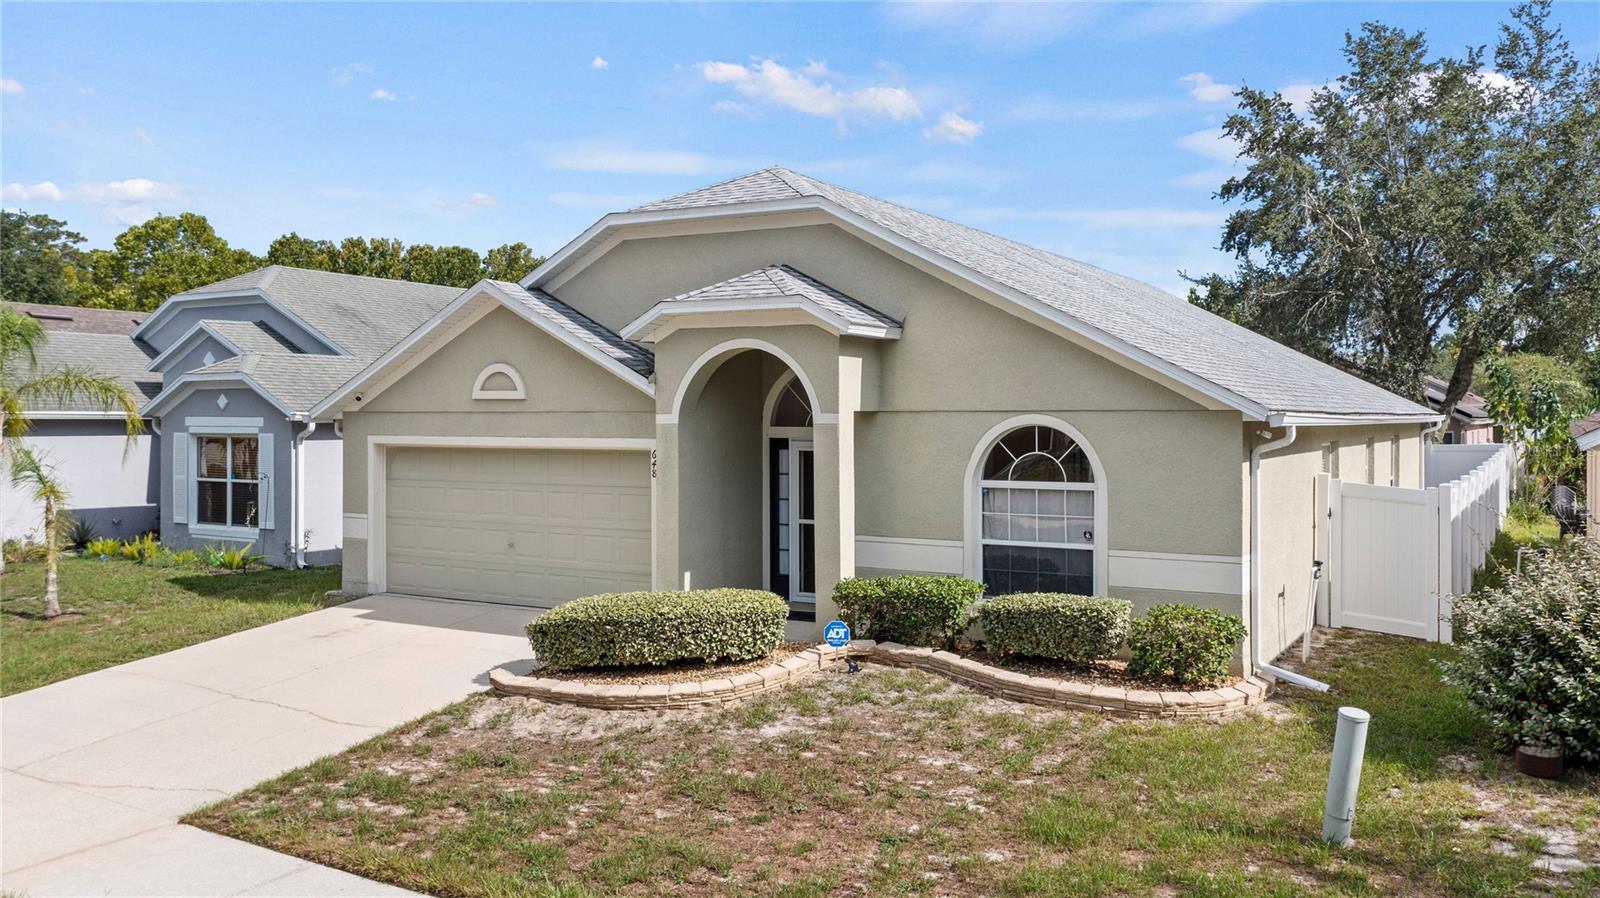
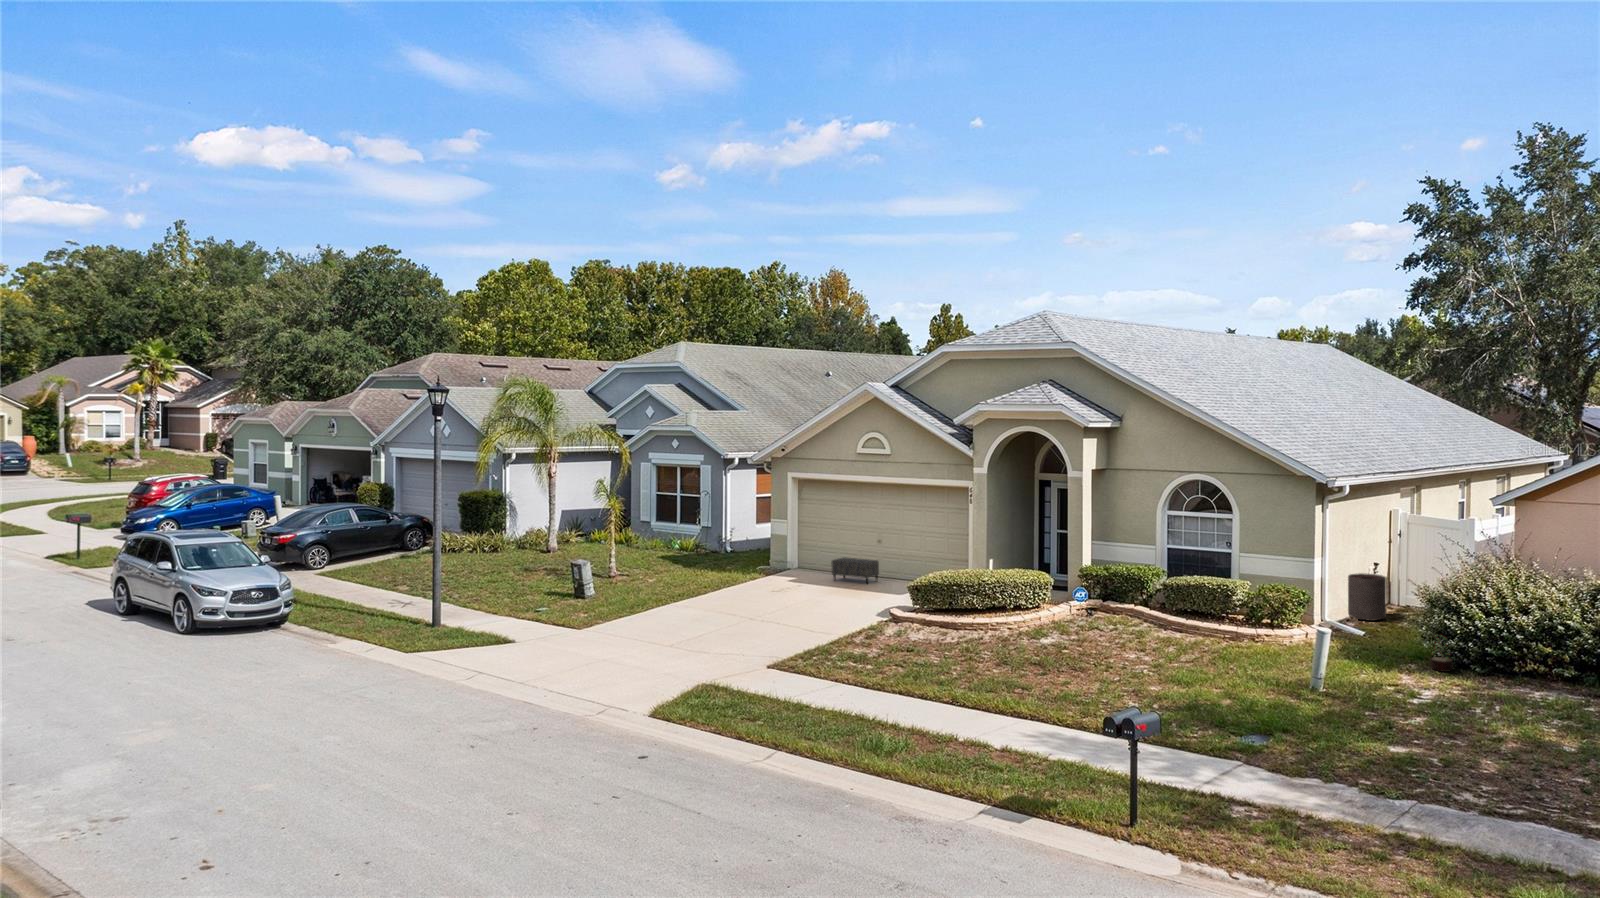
bench: none [426,573,508,618] -> present [831,557,879,583]
trash can: none [1274,582,1338,662] -> present [1348,573,1386,621]

